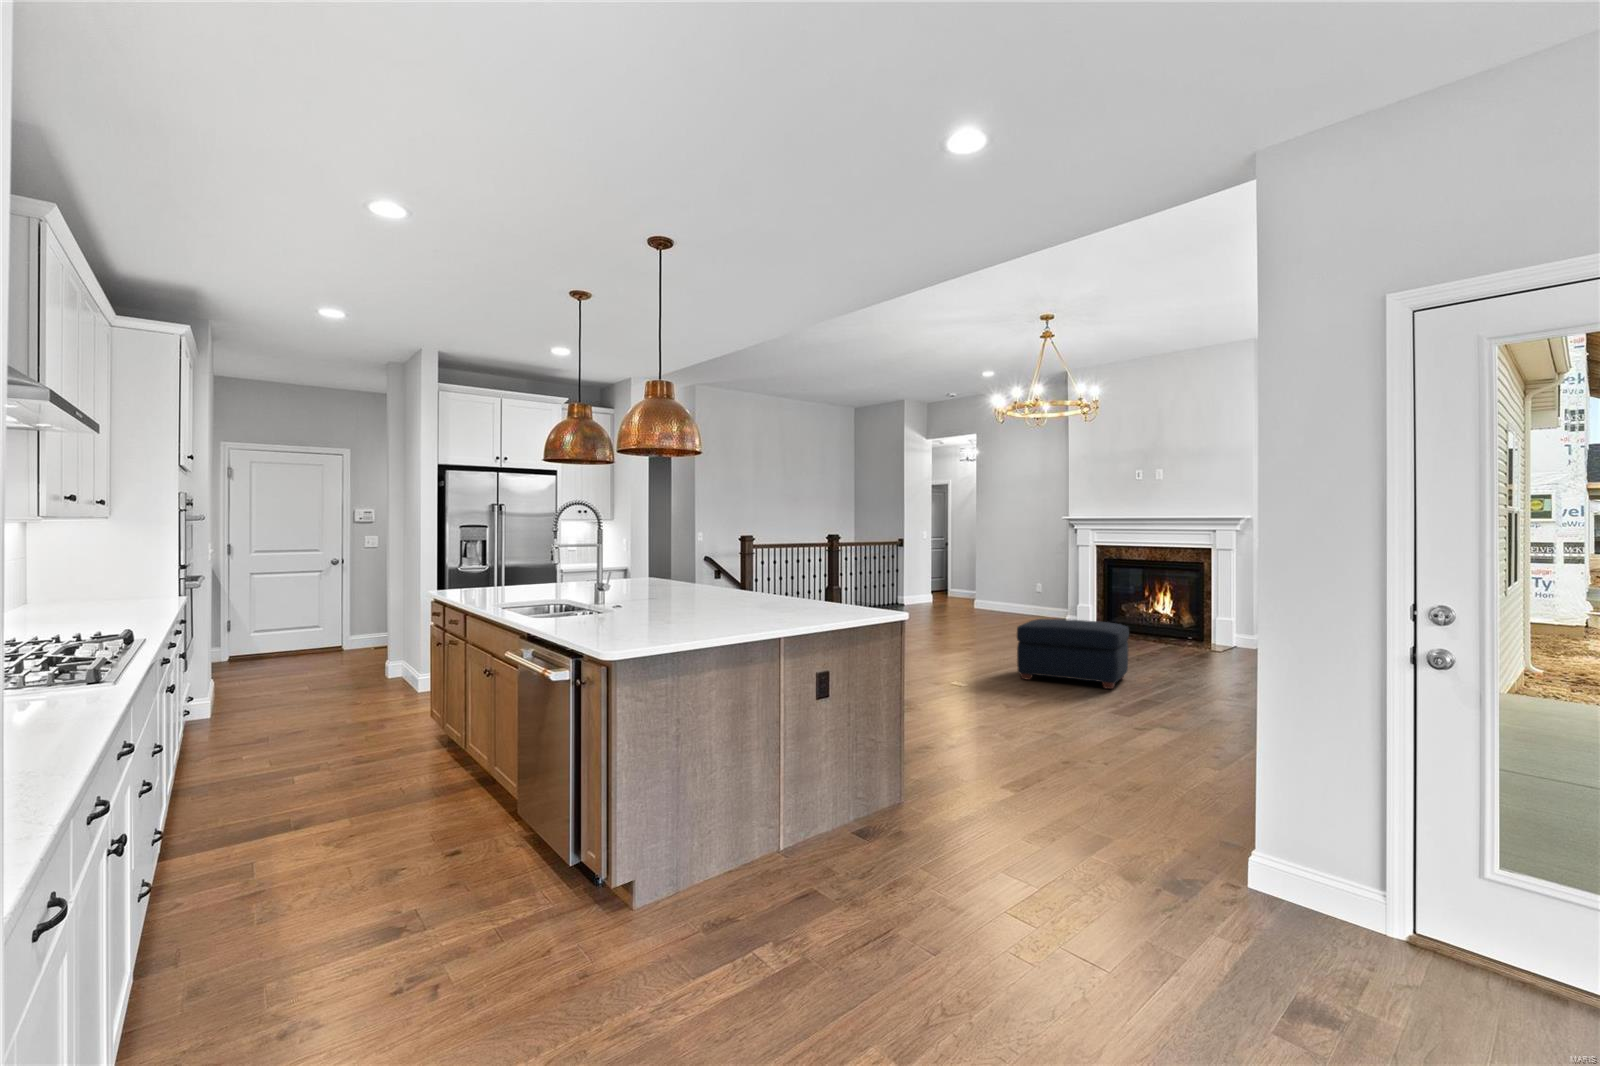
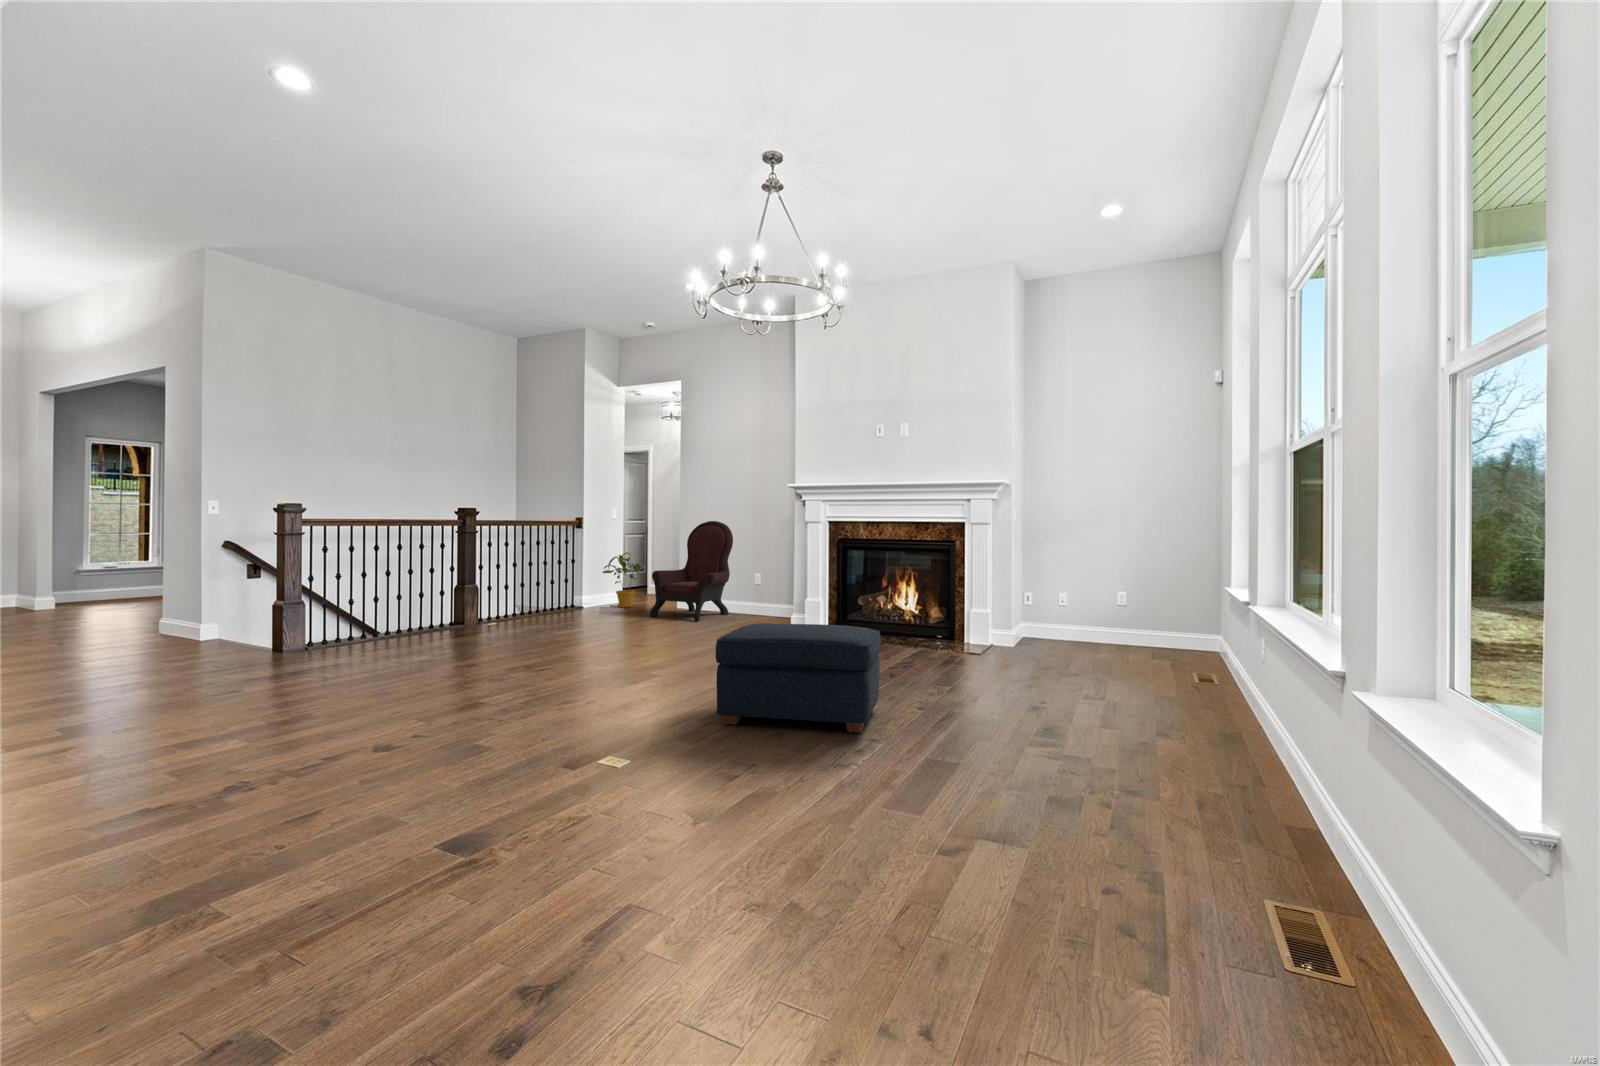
armchair: none [957,543,1021,618] -> present [650,521,733,621]
house plant: none [919,566,951,607] -> present [602,552,645,607]

